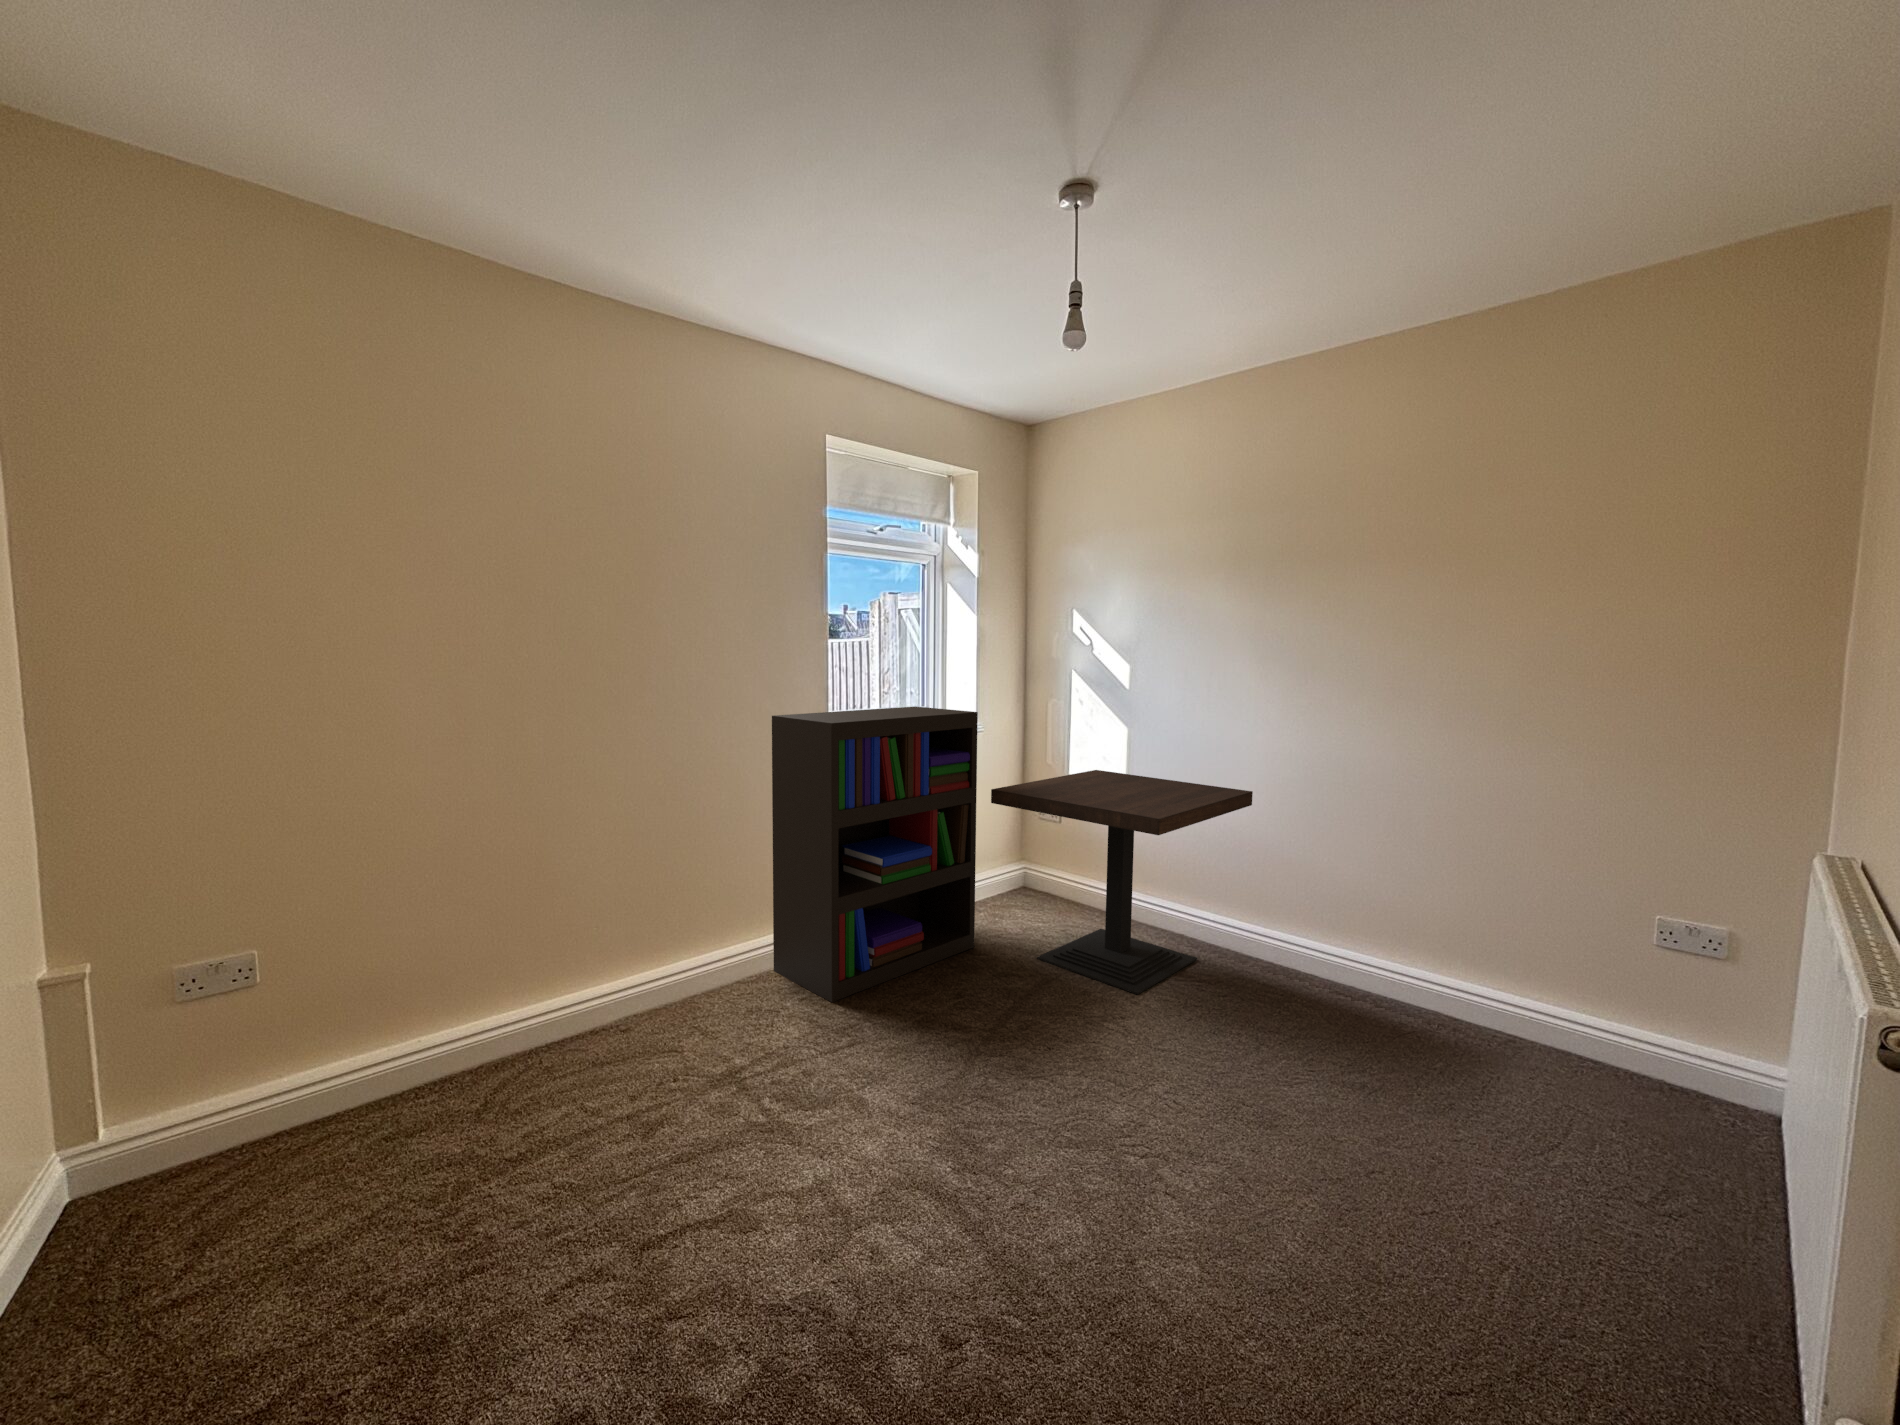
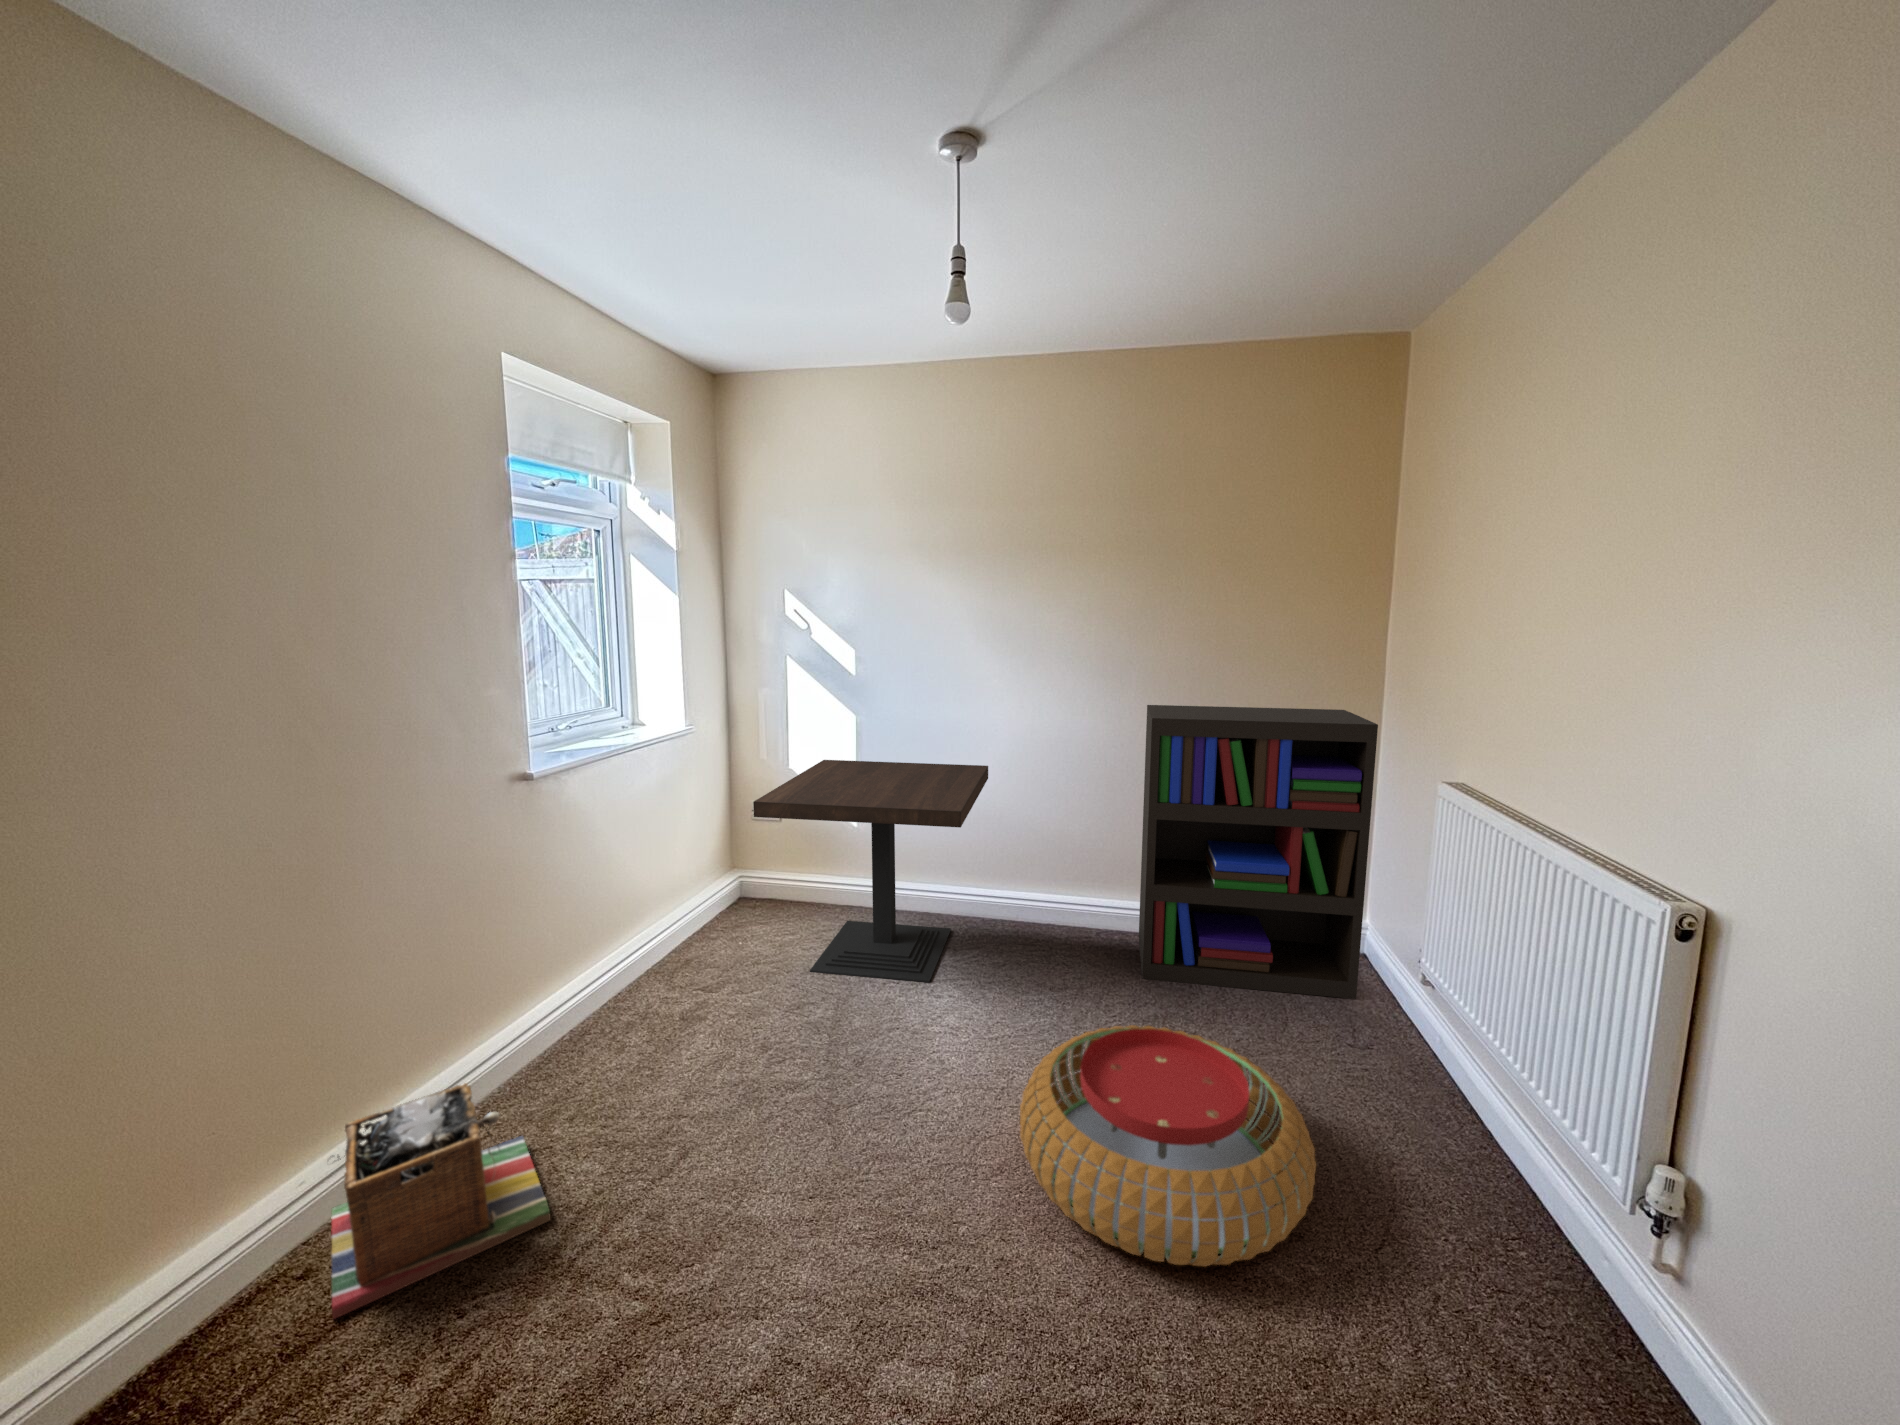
bookshelf: present [772,707,978,1002] -> present [1139,705,1378,999]
laundry basket: none [621,943,765,1056] -> present [332,1083,551,1319]
pouf: none [1087,1055,1423,1317] -> present [1020,1025,1316,1266]

